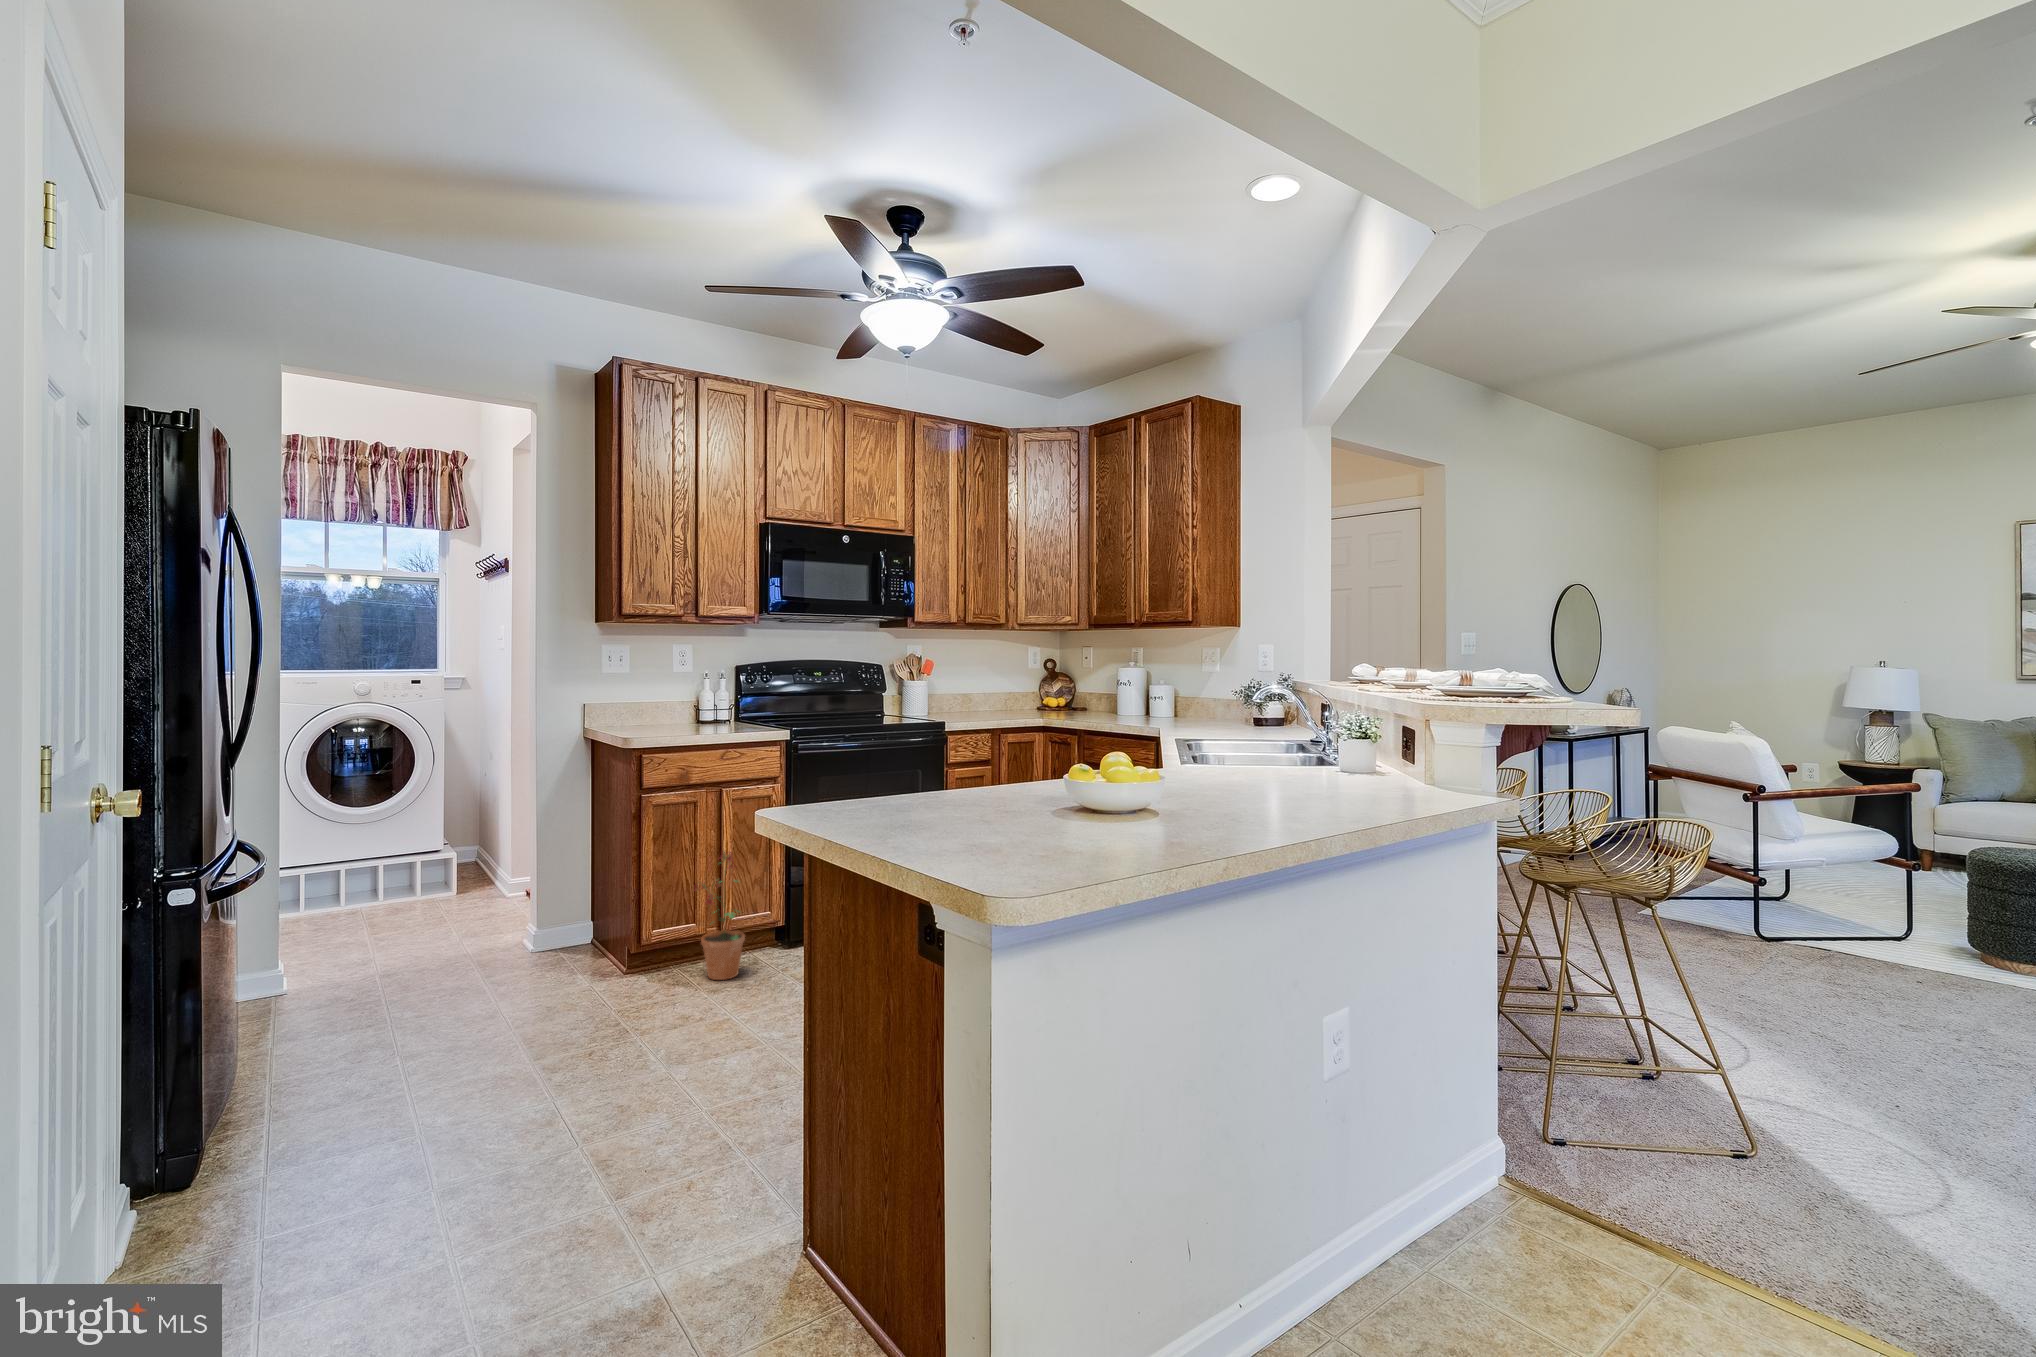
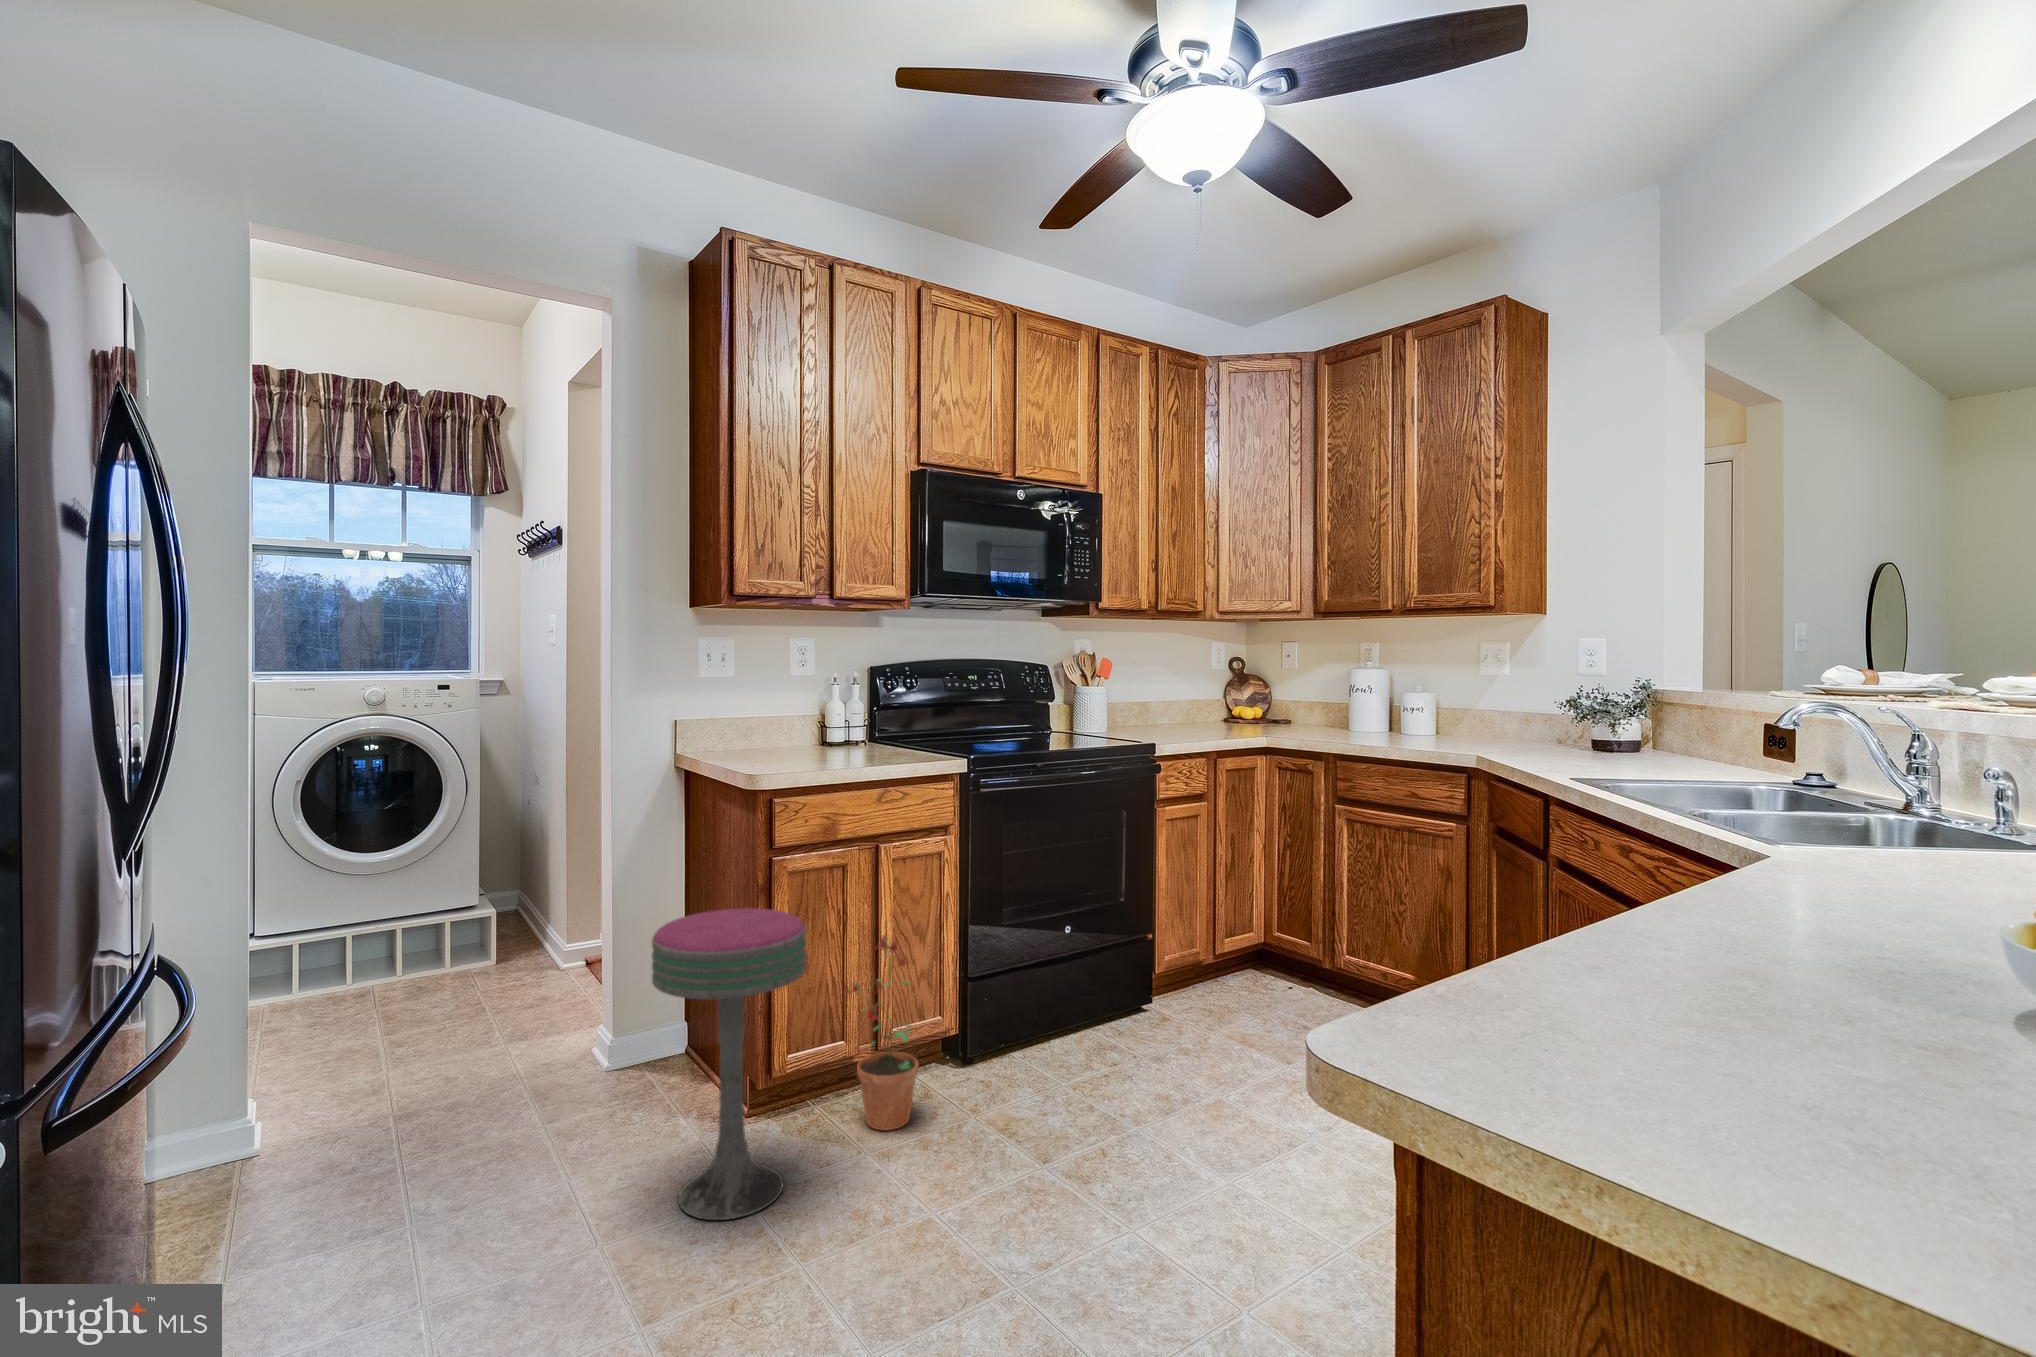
bar stool: none [550,827,656,1021] -> present [652,908,806,1220]

